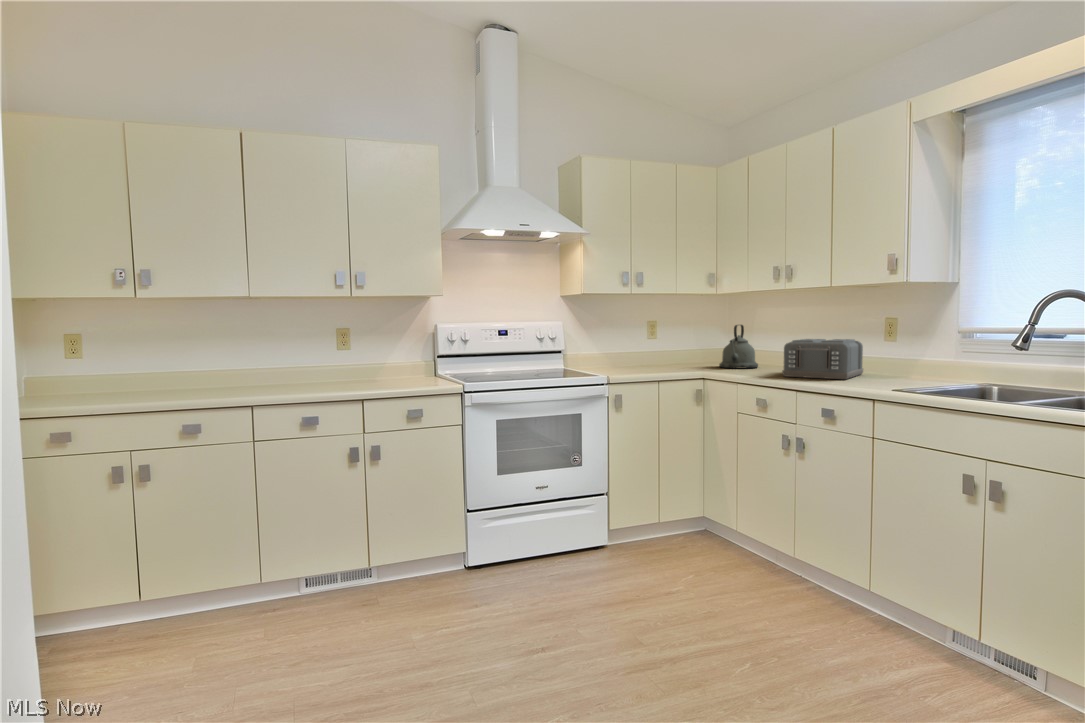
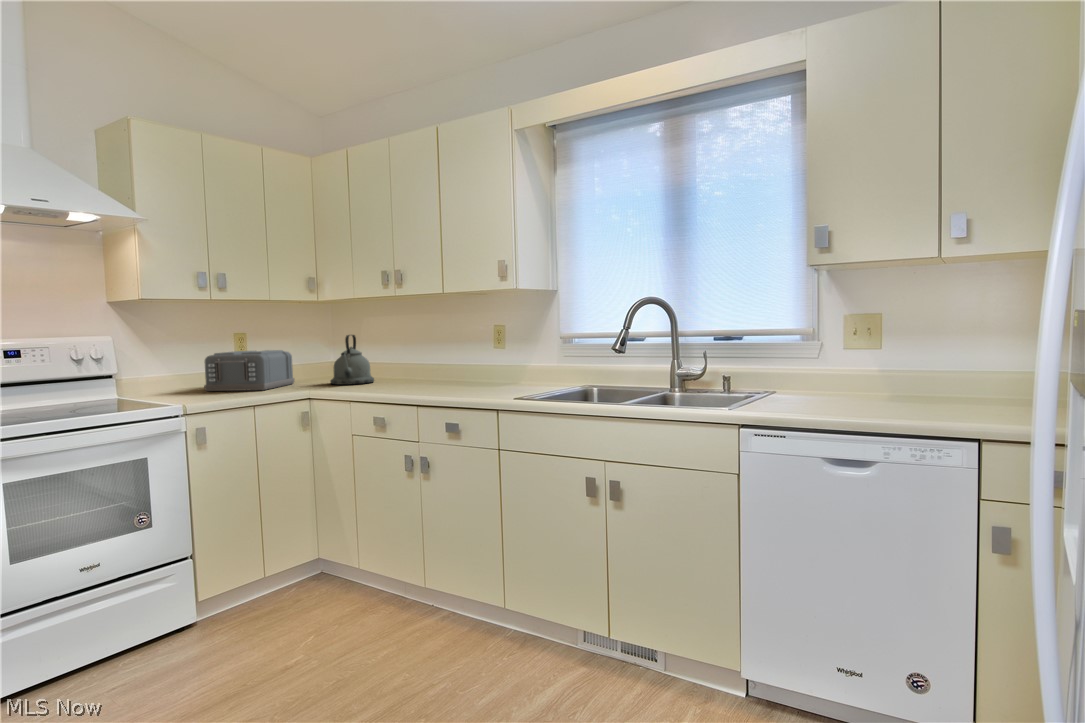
toaster: present [782,339,863,379] -> present [204,350,295,391]

